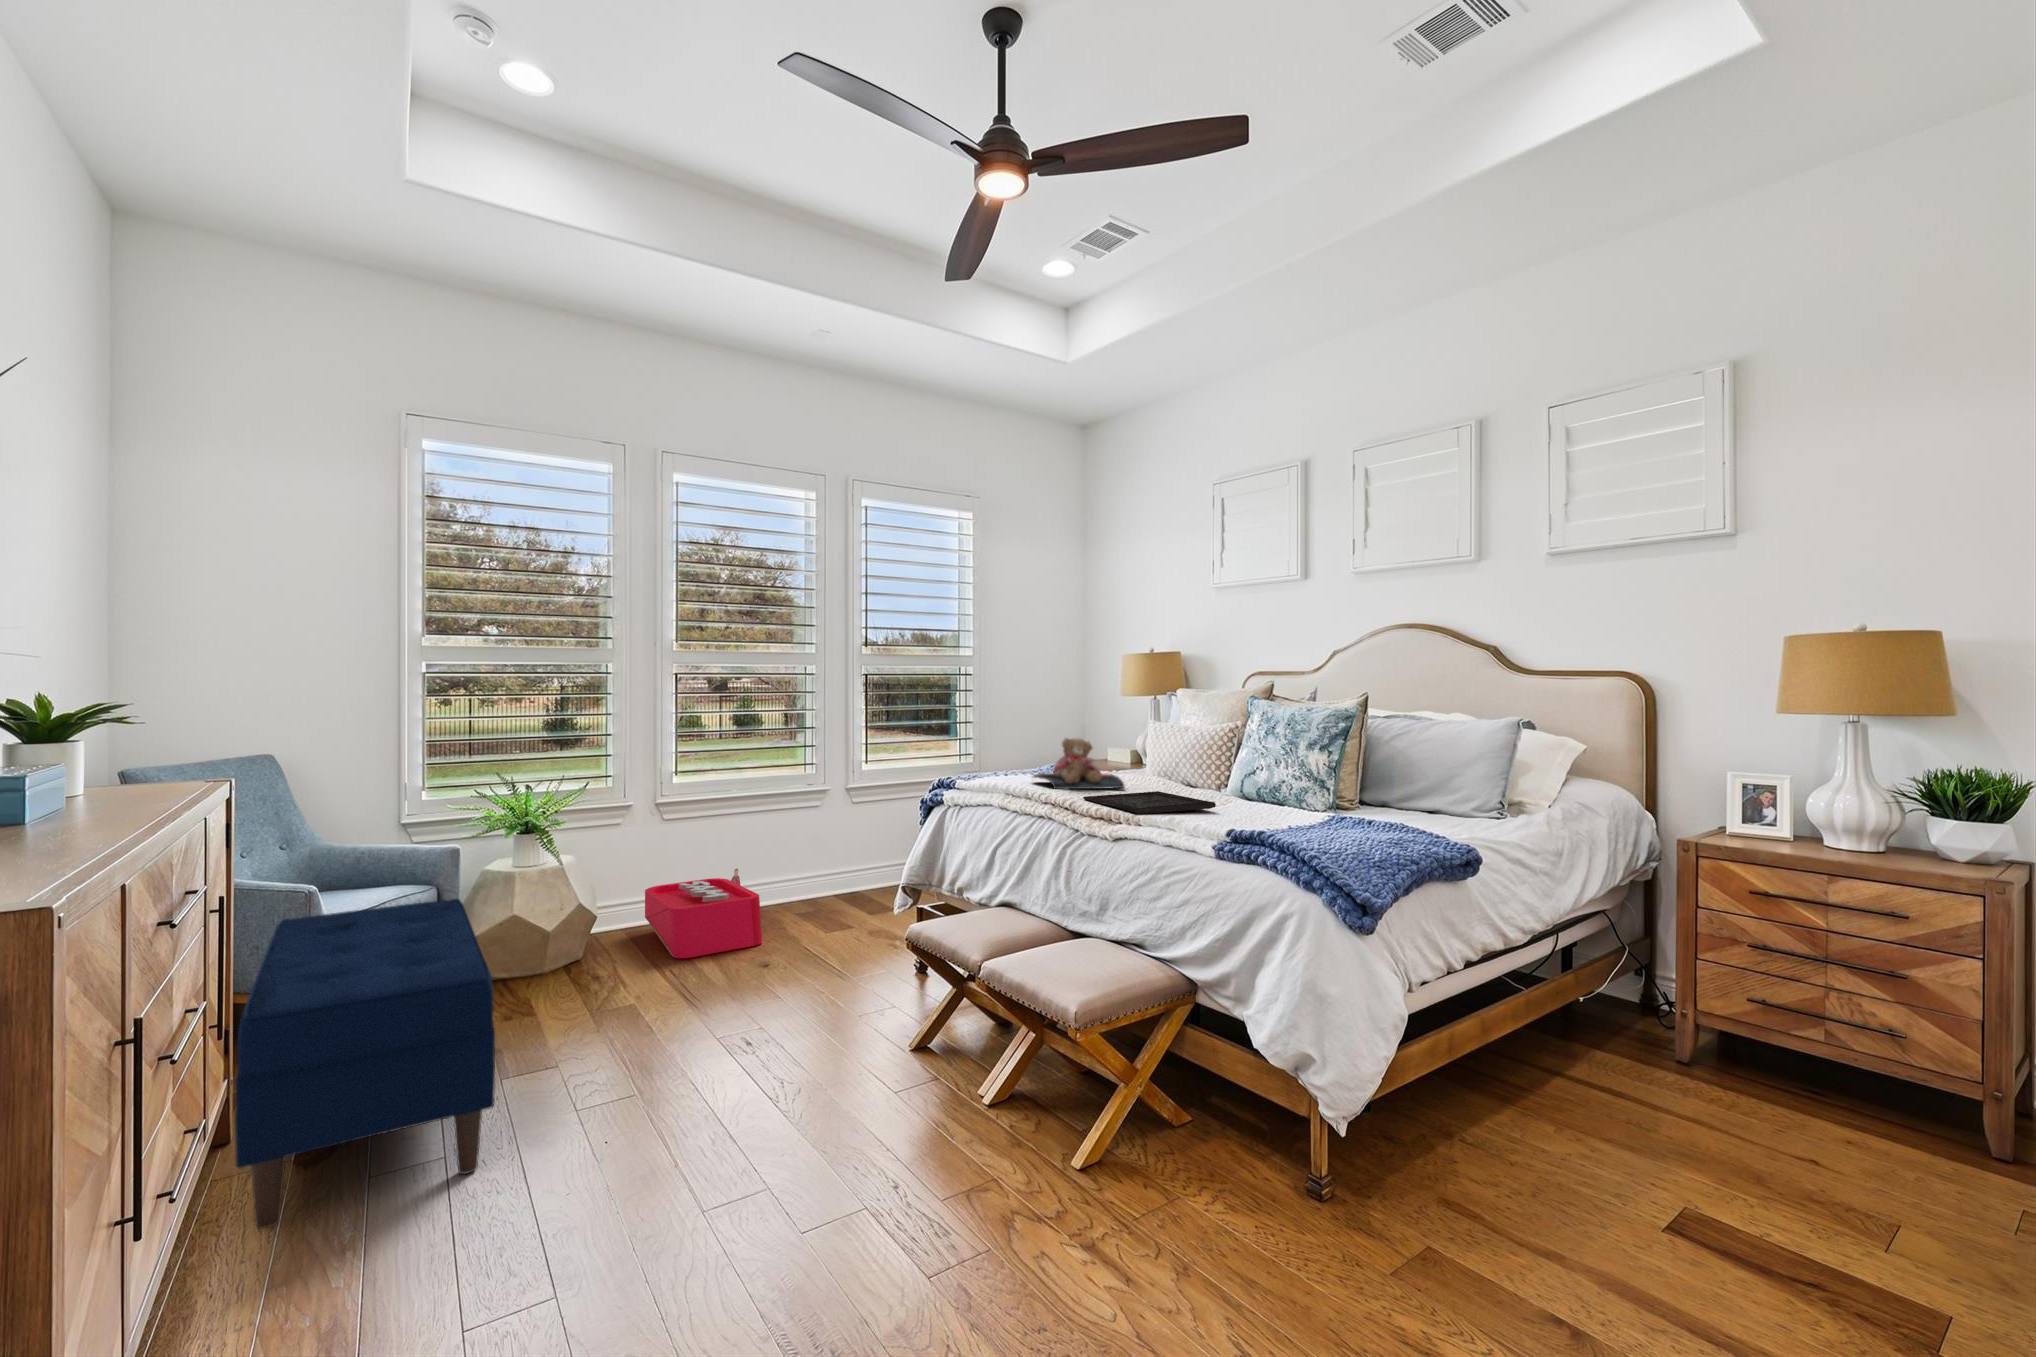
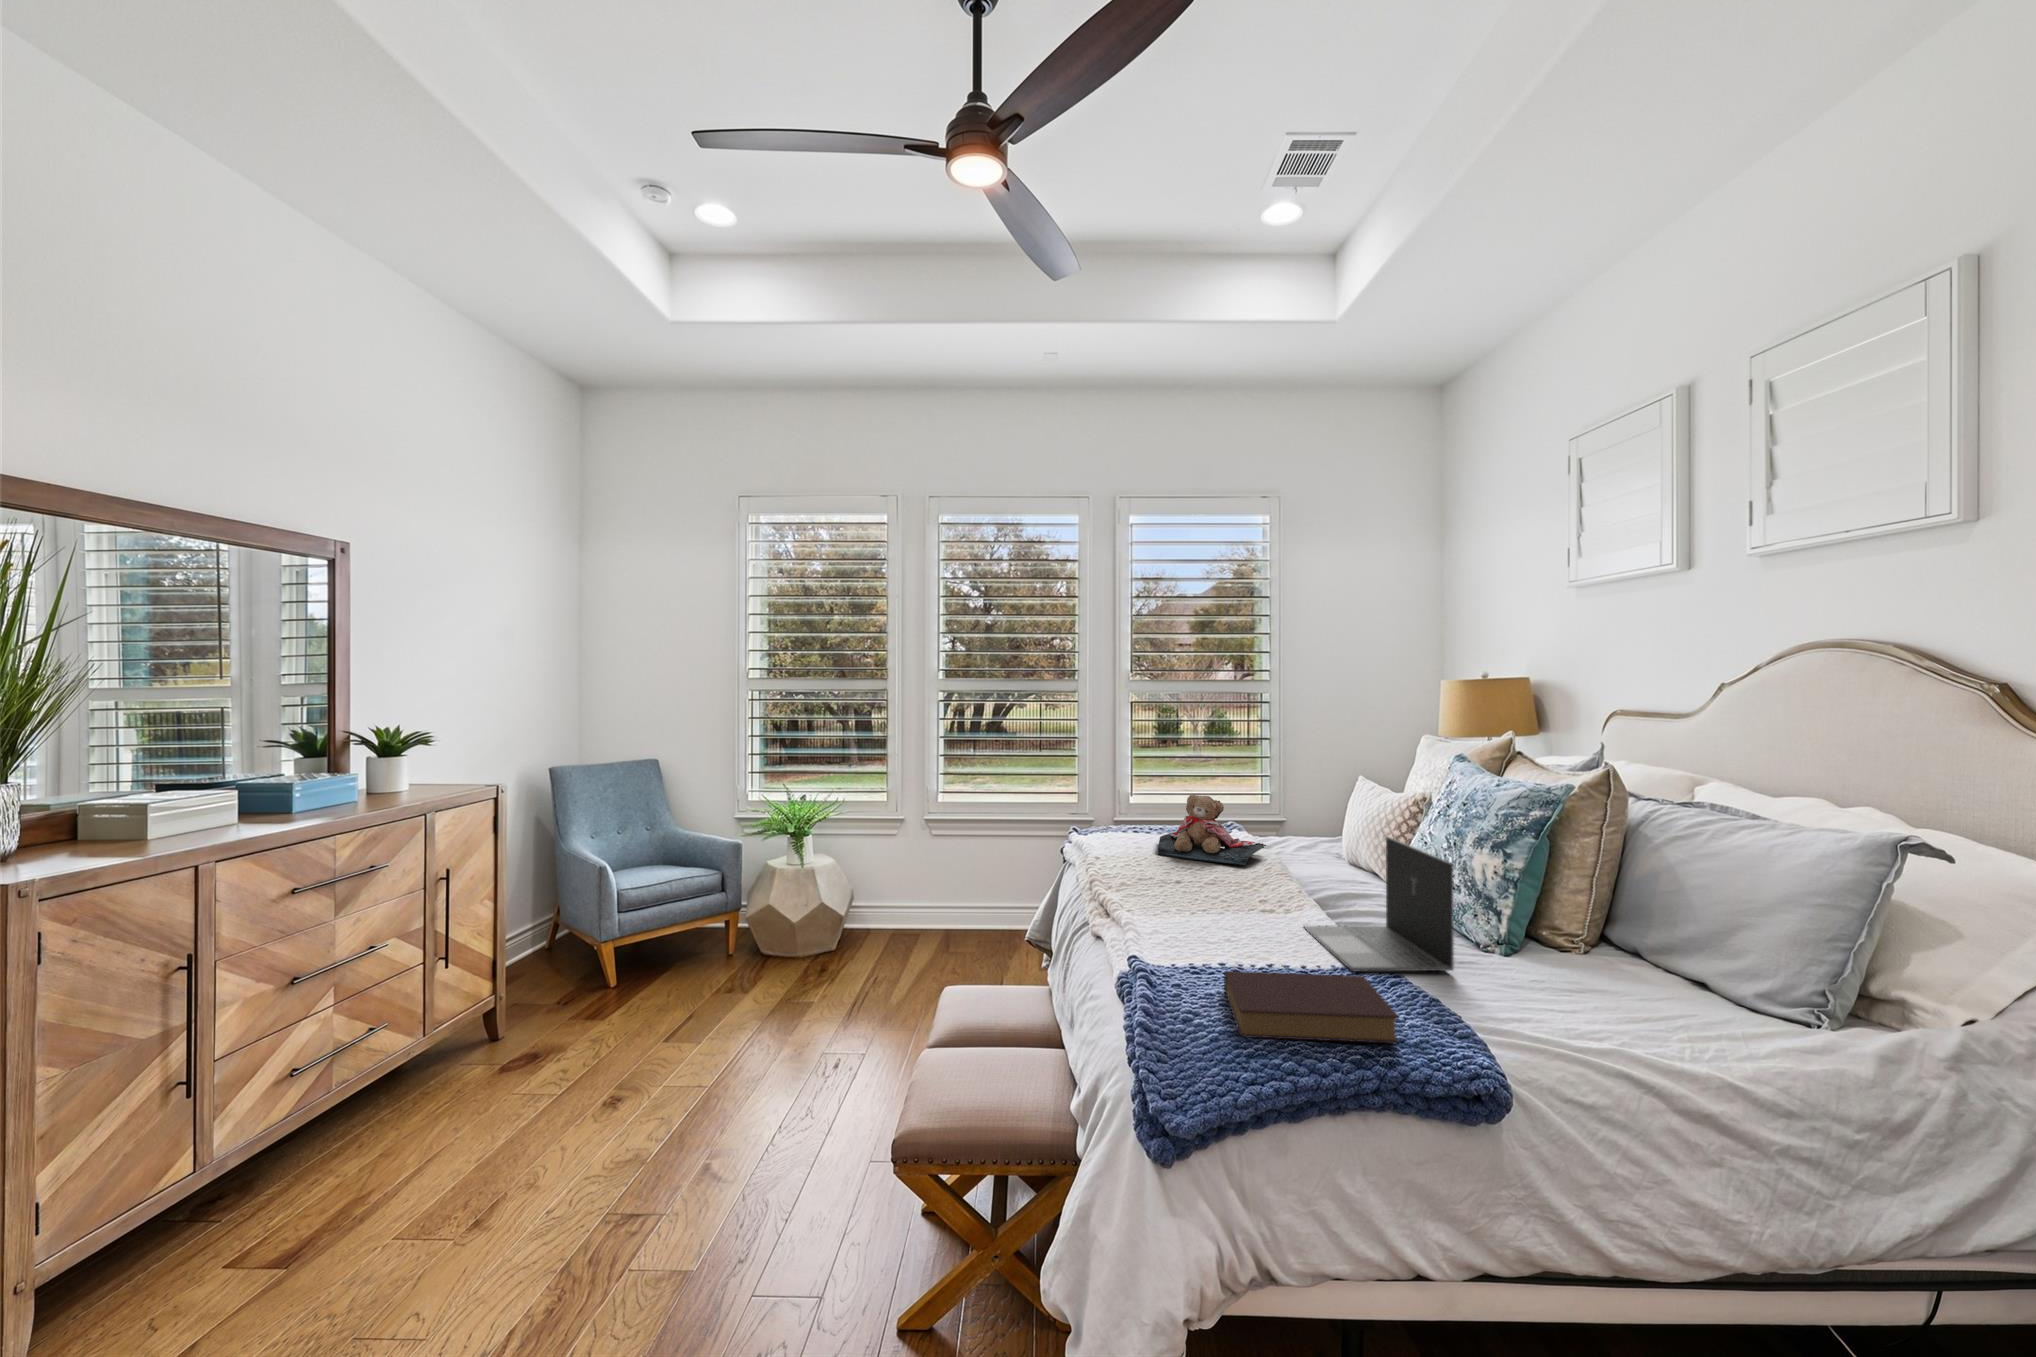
laptop: none [1241,745,1355,824] -> present [1304,837,1454,971]
tray: present [1083,791,1216,814] -> none [1124,873,1254,916]
book: none [1298,817,1416,851] -> present [1224,971,1399,1044]
storage bin: present [645,869,762,958] -> none [894,886,1003,965]
bench: present [235,899,495,1229] -> none [395,885,689,1114]

